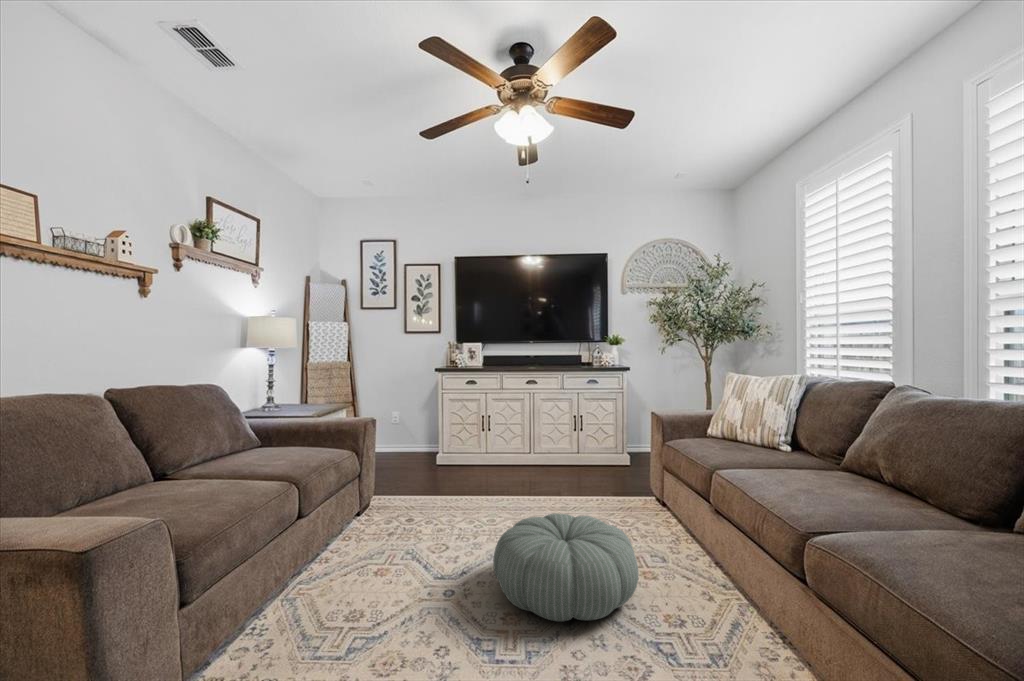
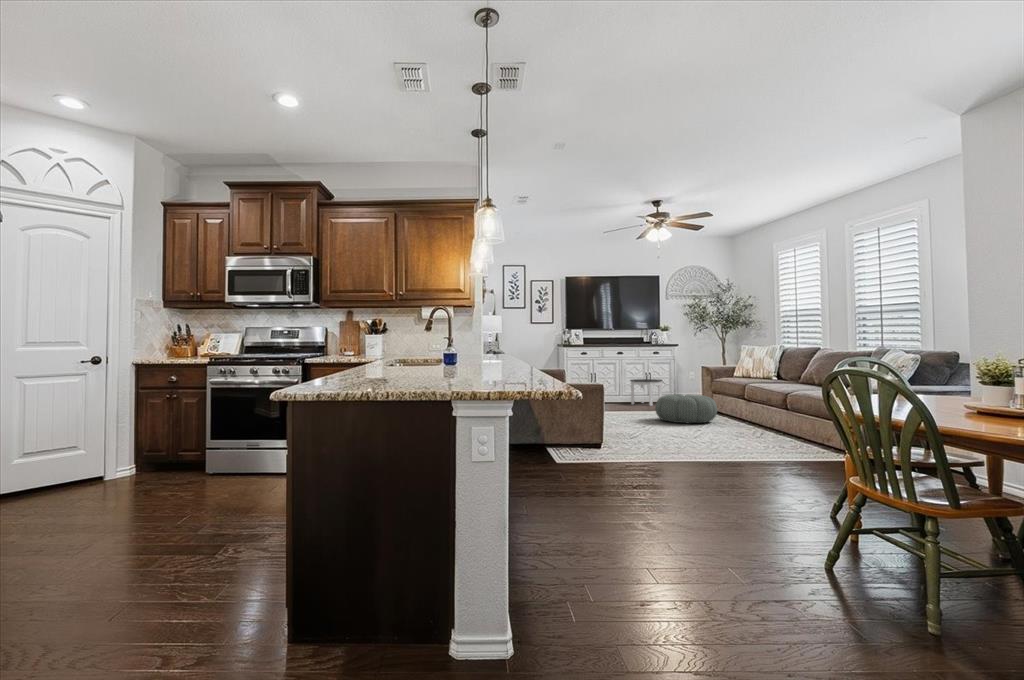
round table: none [541,427,596,480] -> present [630,379,662,406]

